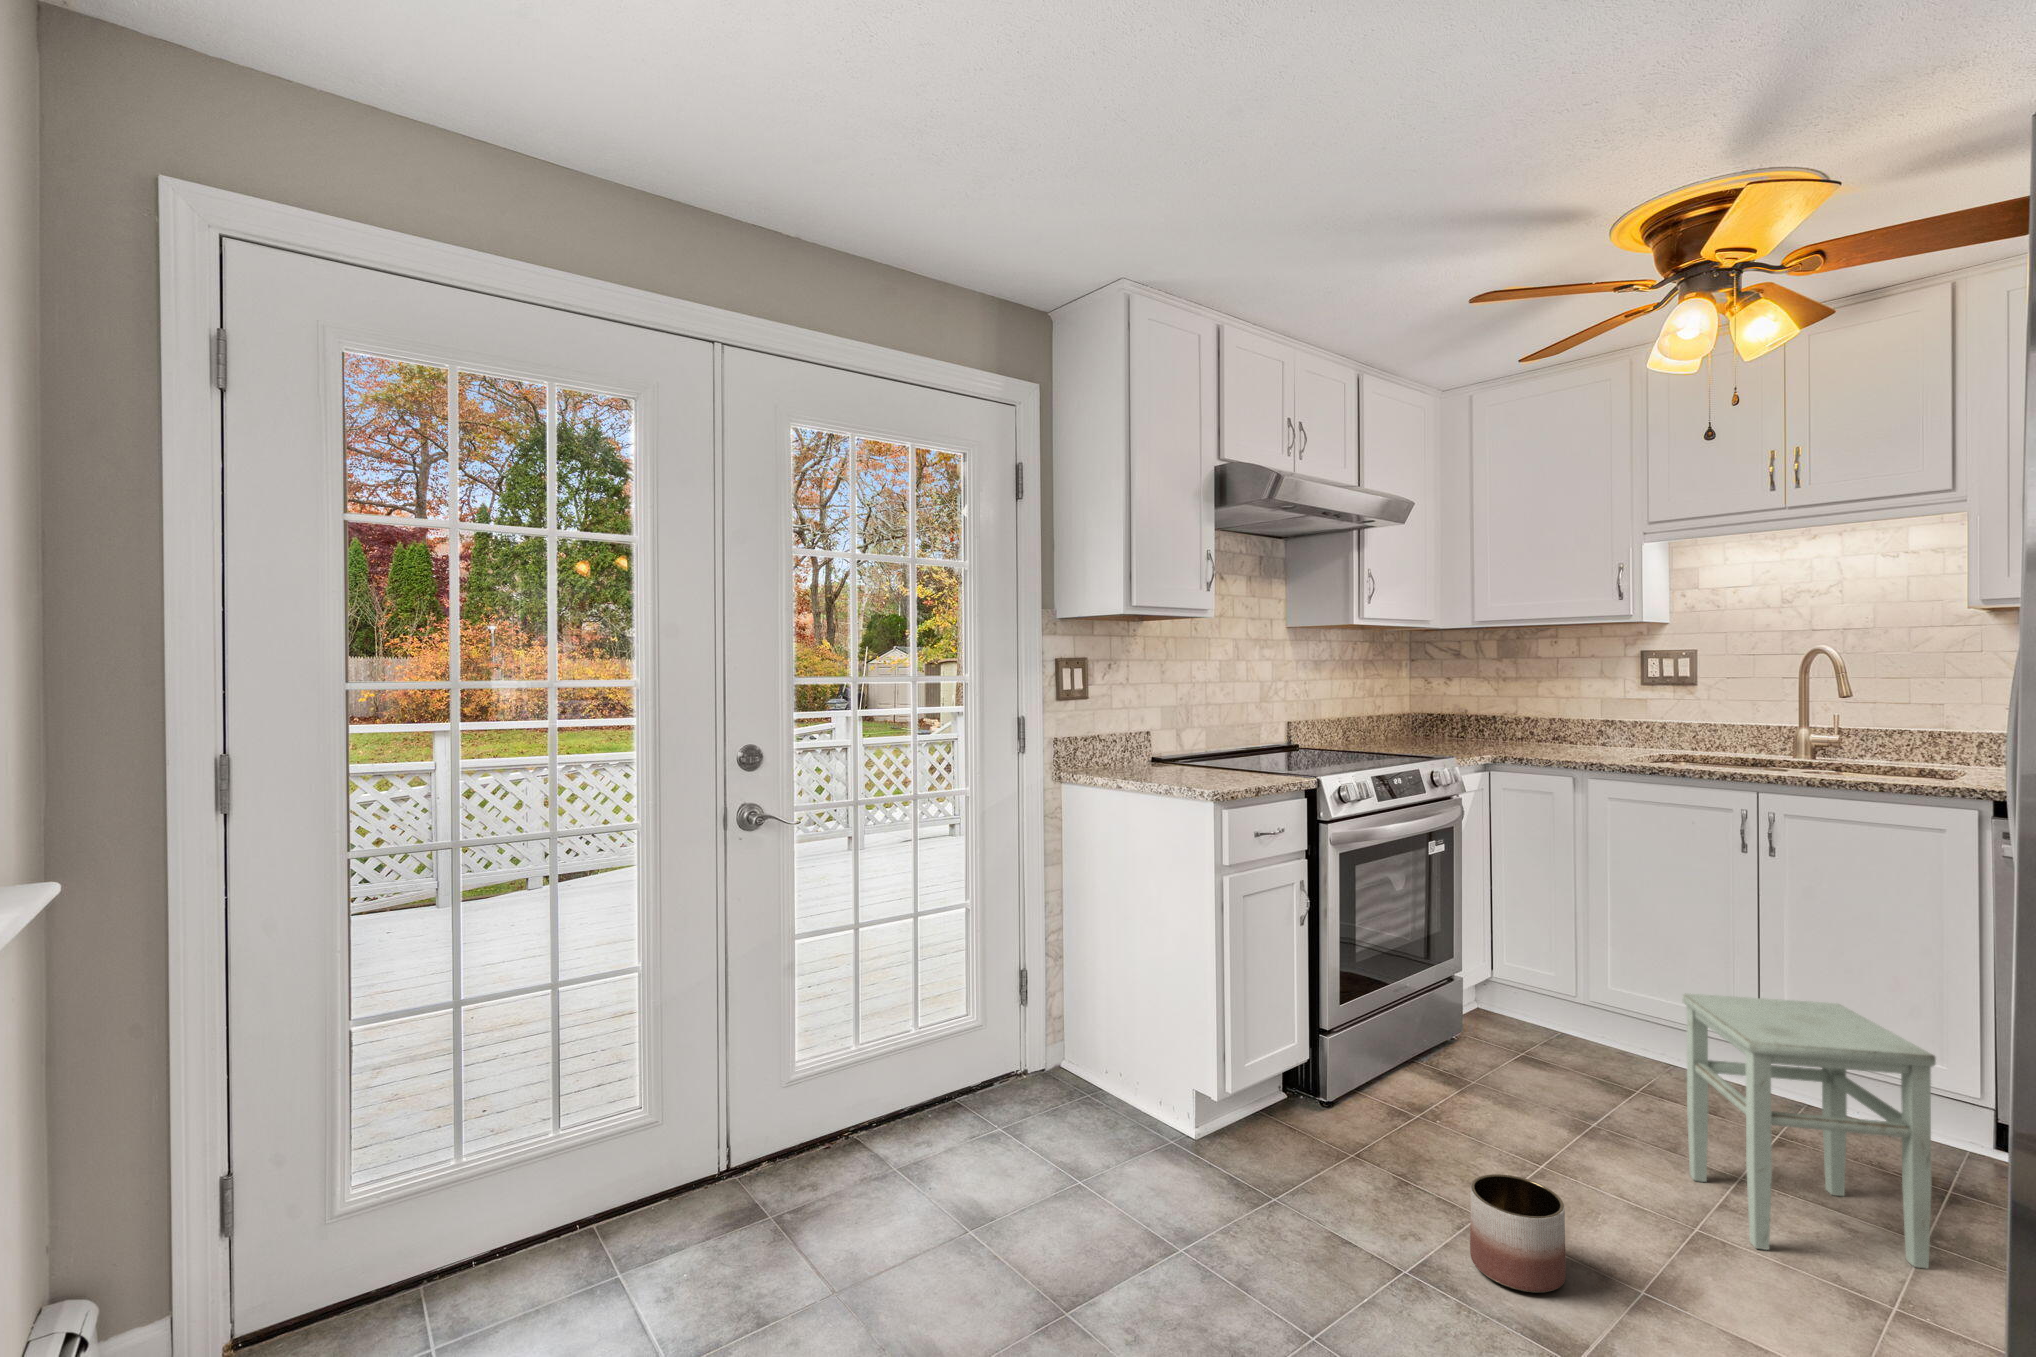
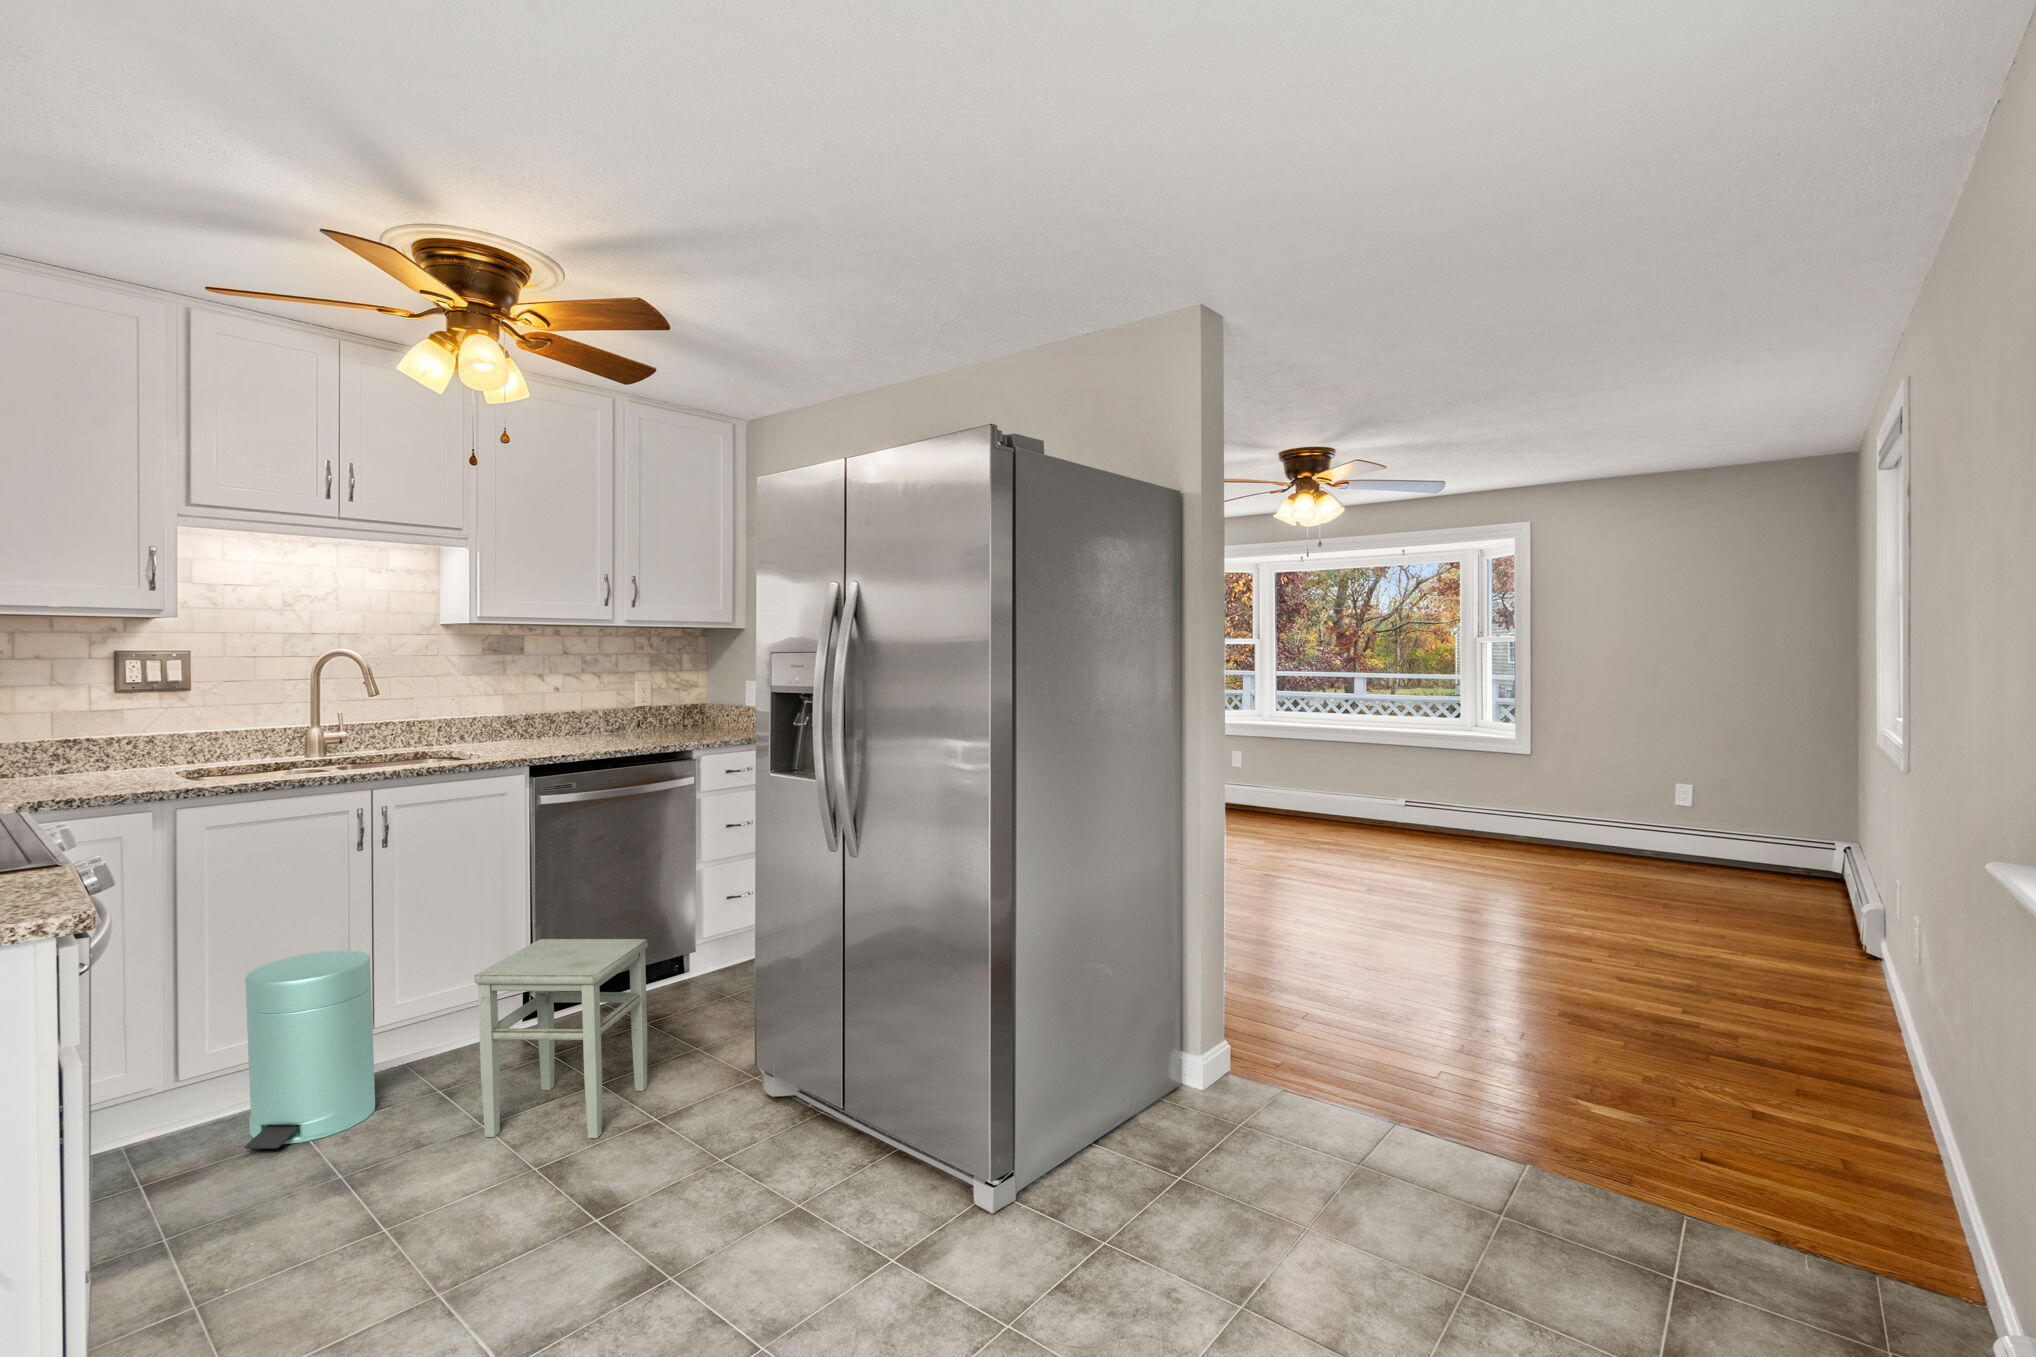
trash can: none [1562,928,1698,1108] -> present [245,950,375,1149]
planter: present [1470,1174,1566,1293] -> none [523,1167,613,1280]

